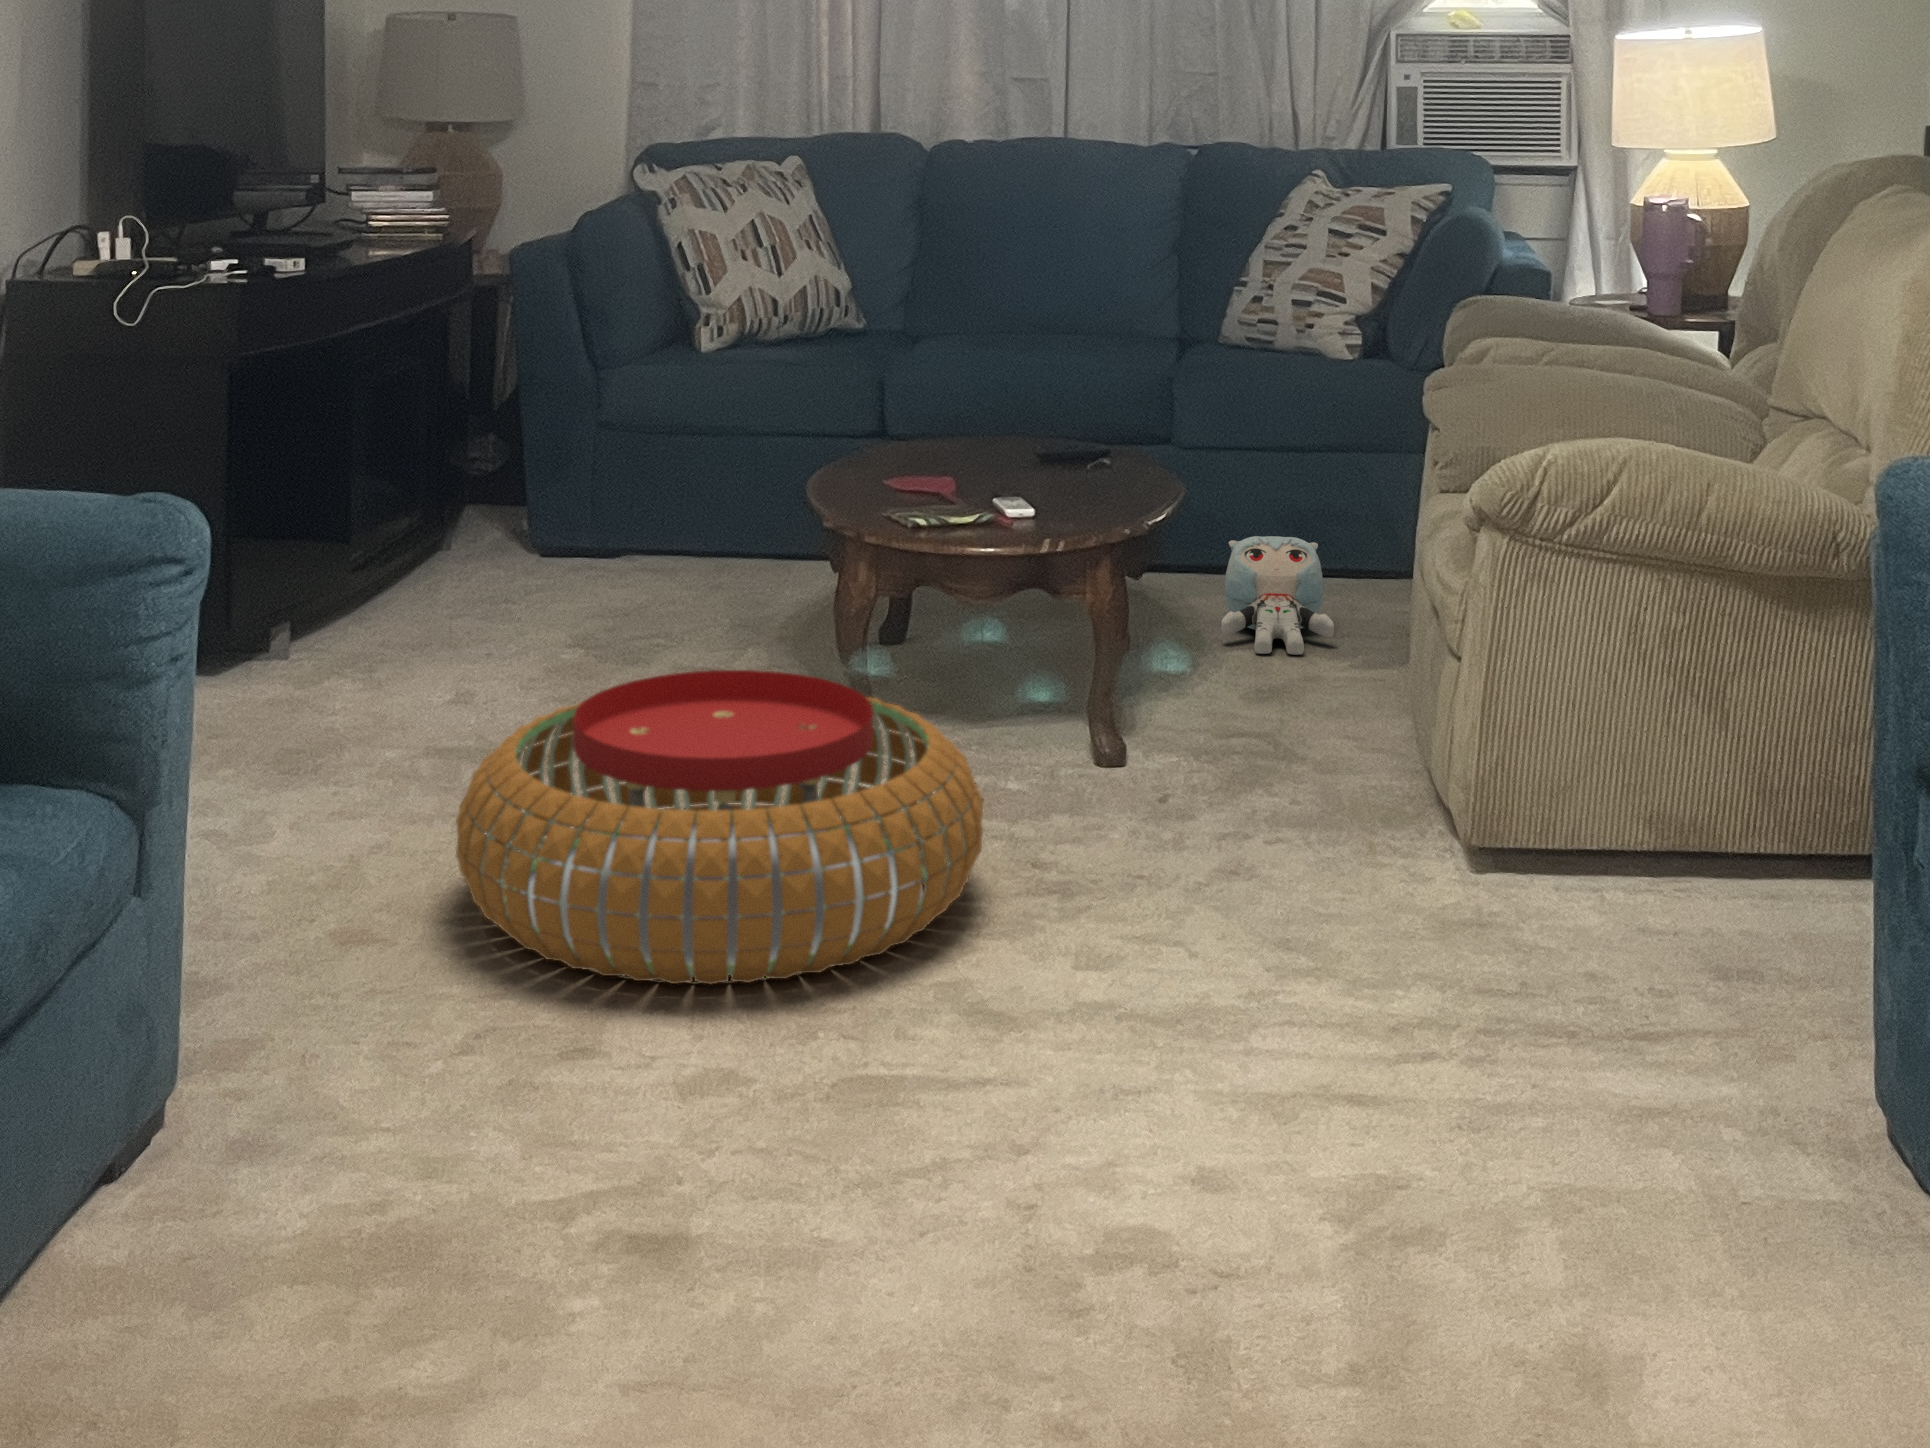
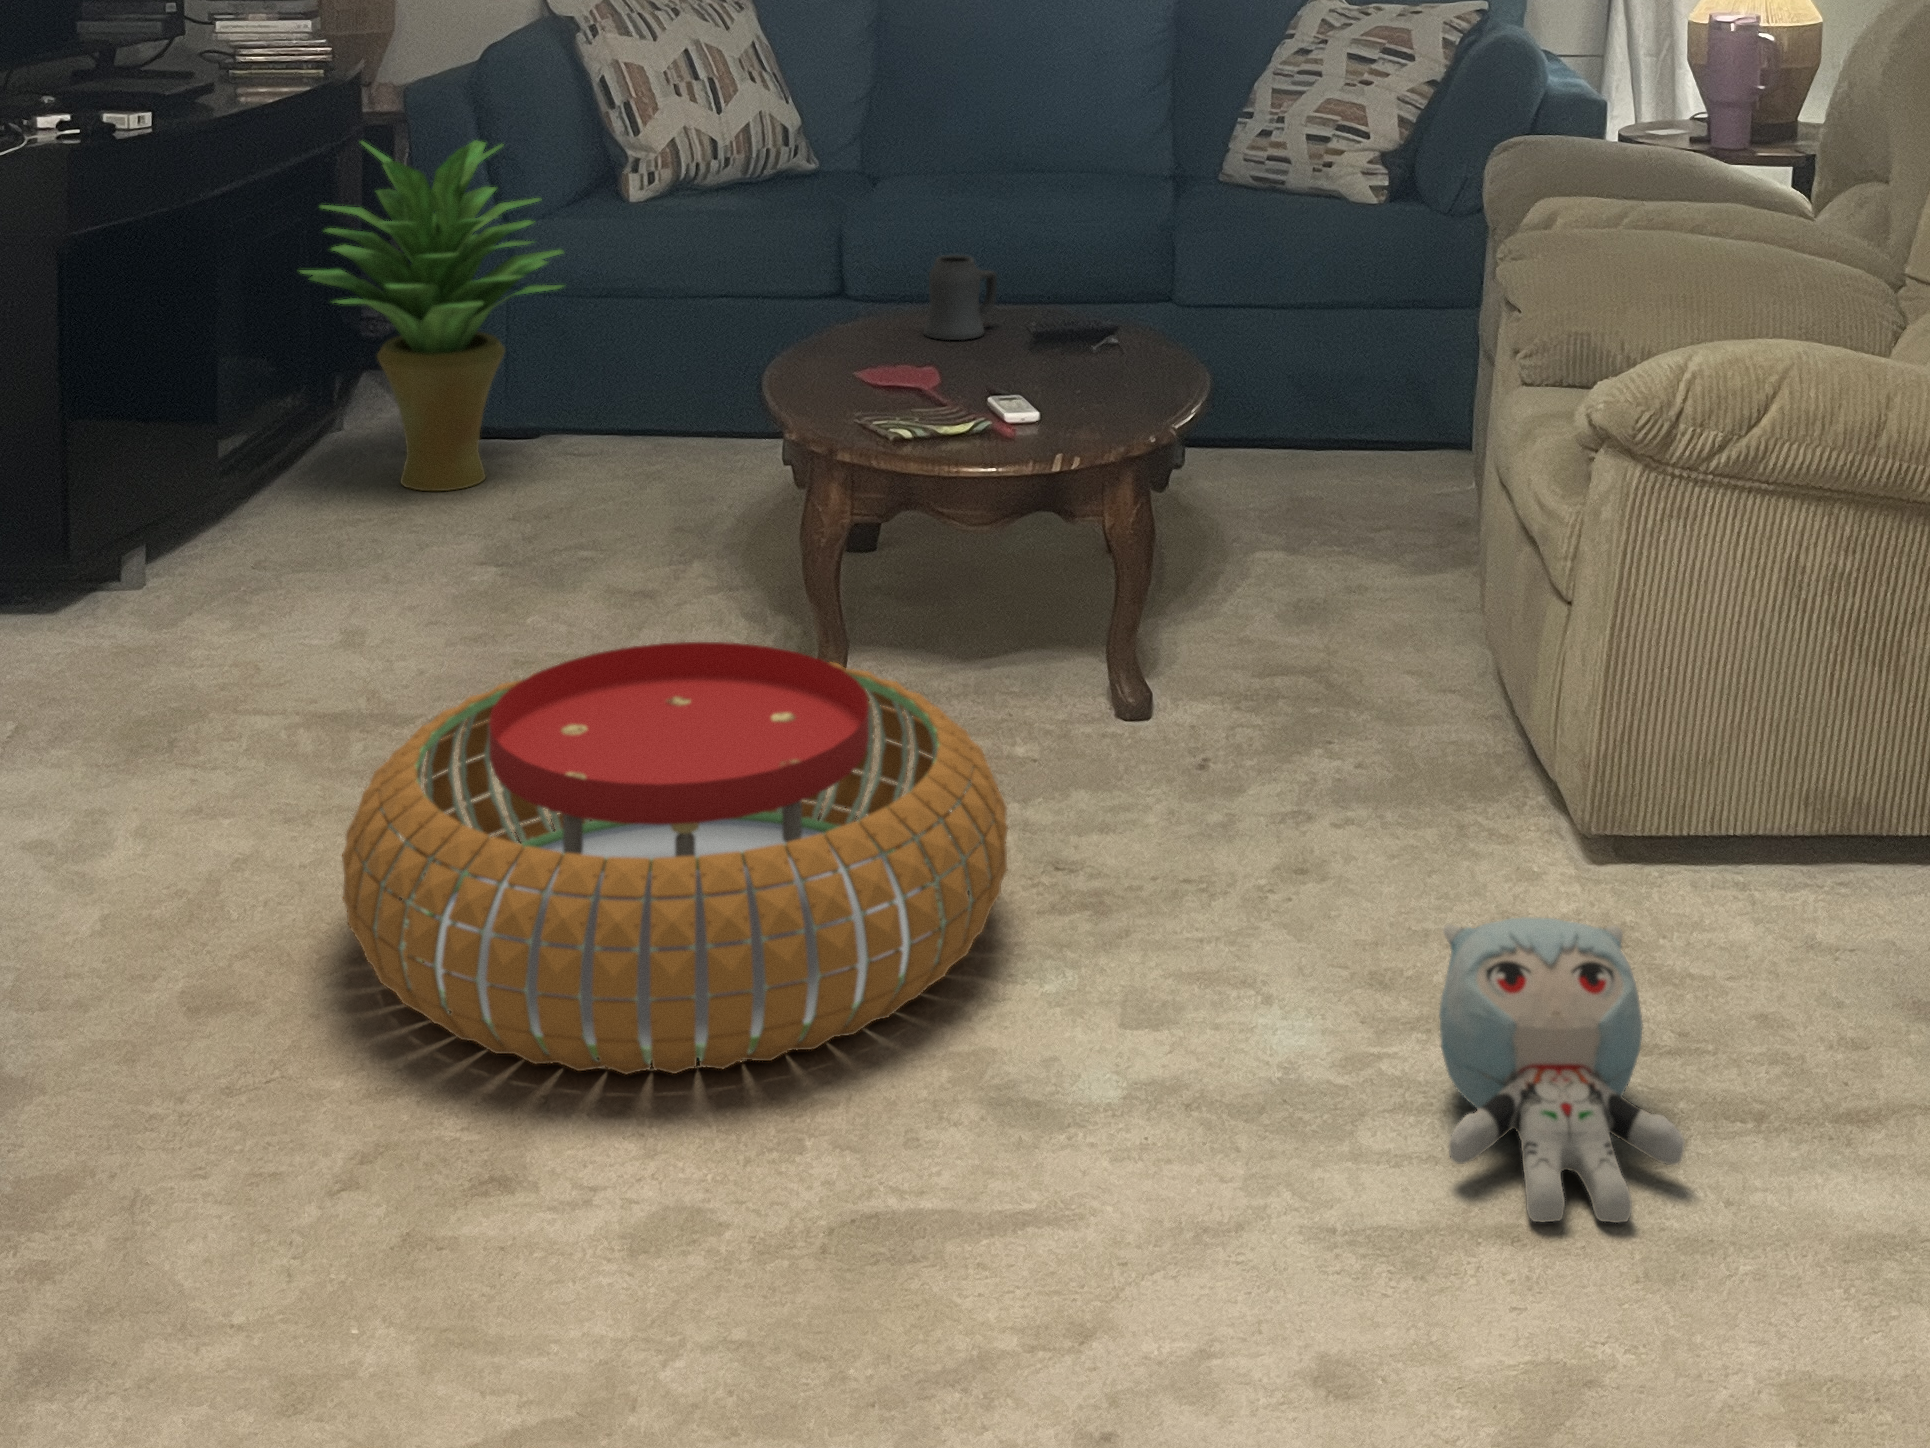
potted plant: none [420,290,646,592] -> present [301,141,563,491]
mug: none [941,382,1003,453] -> present [924,255,997,340]
plush toy: present [1221,536,1334,655] -> present [1439,917,1685,1223]

